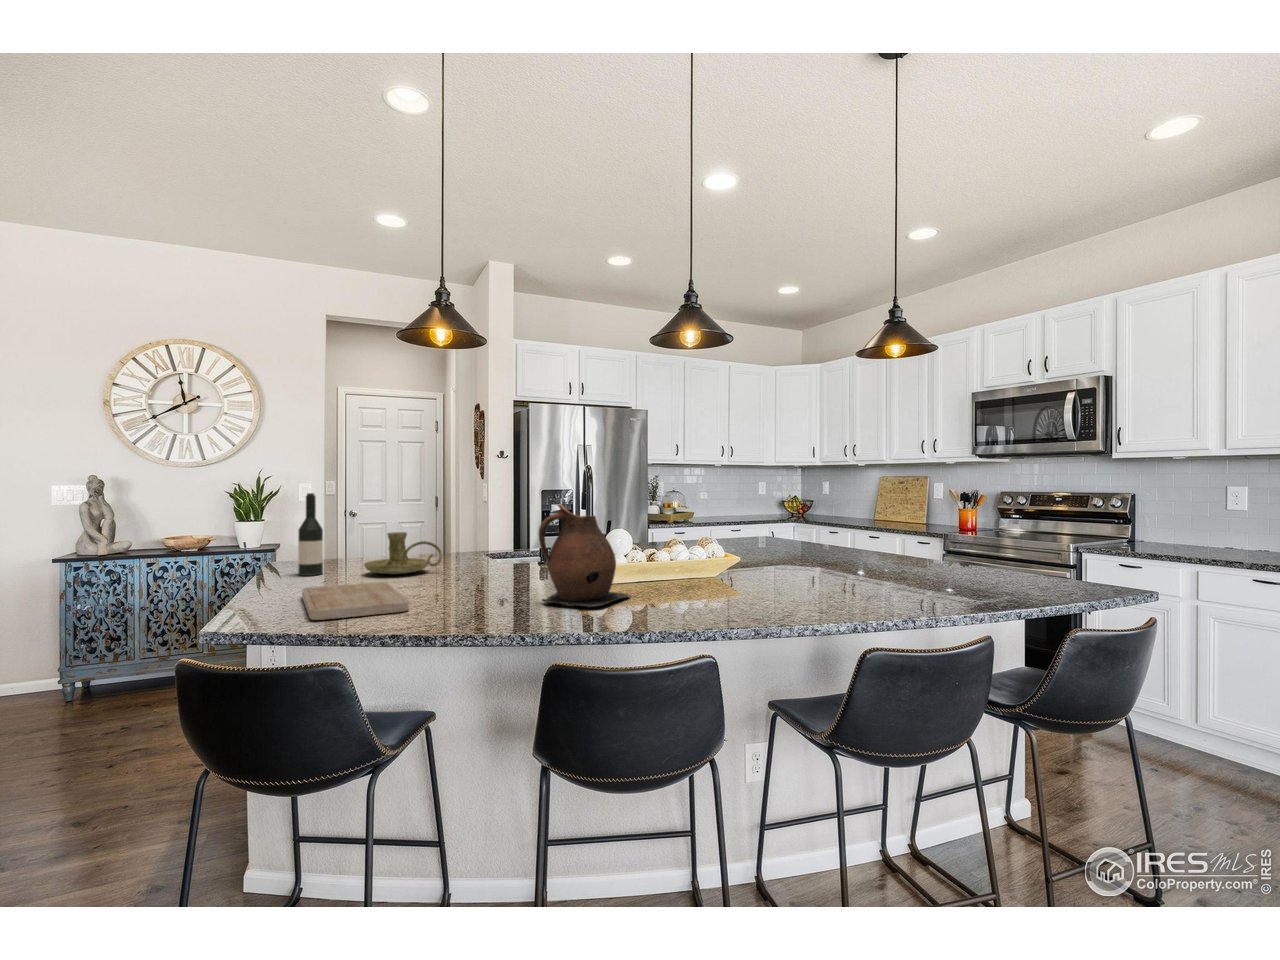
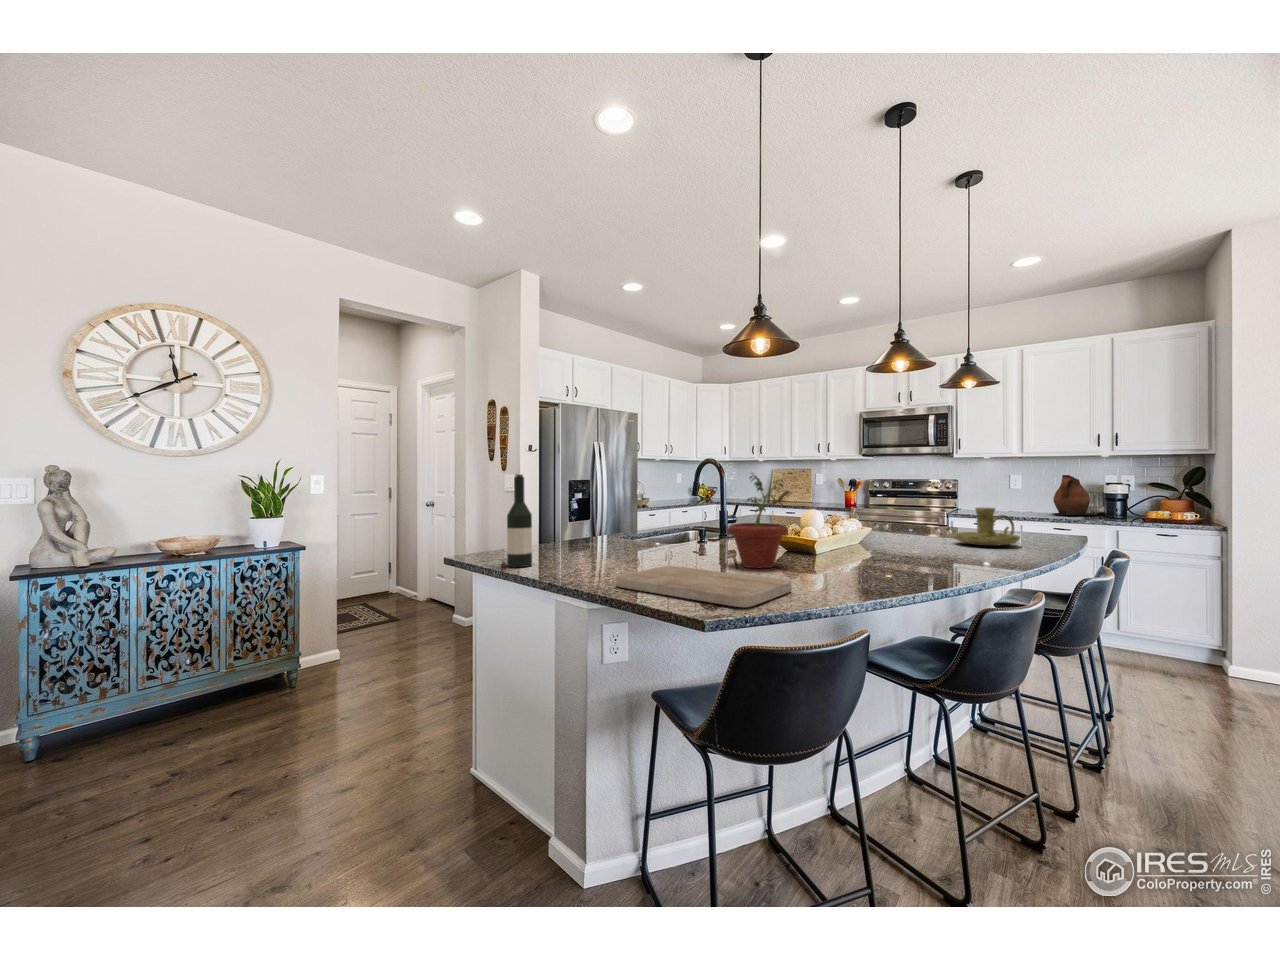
potted plant: none [454,495,520,591] -> present [728,473,792,568]
ceramic pitcher: present [539,504,630,608] -> present [1053,475,1097,515]
candle holder: present [364,532,442,575] -> present [953,507,1020,546]

